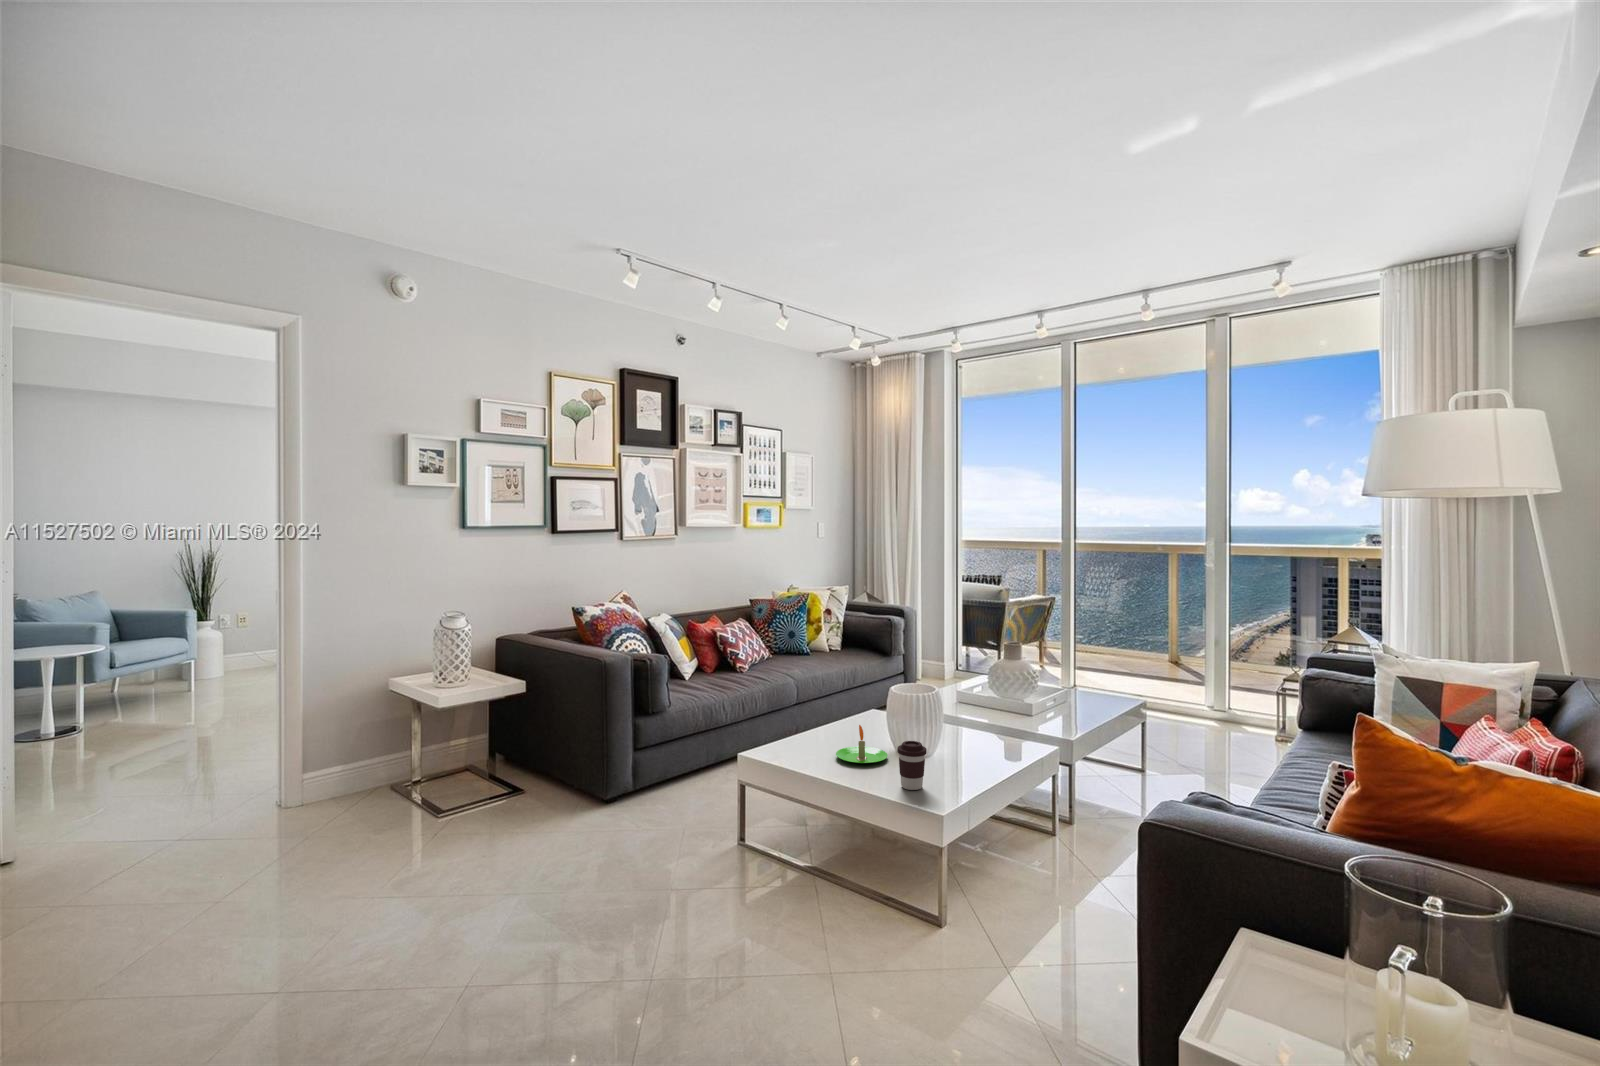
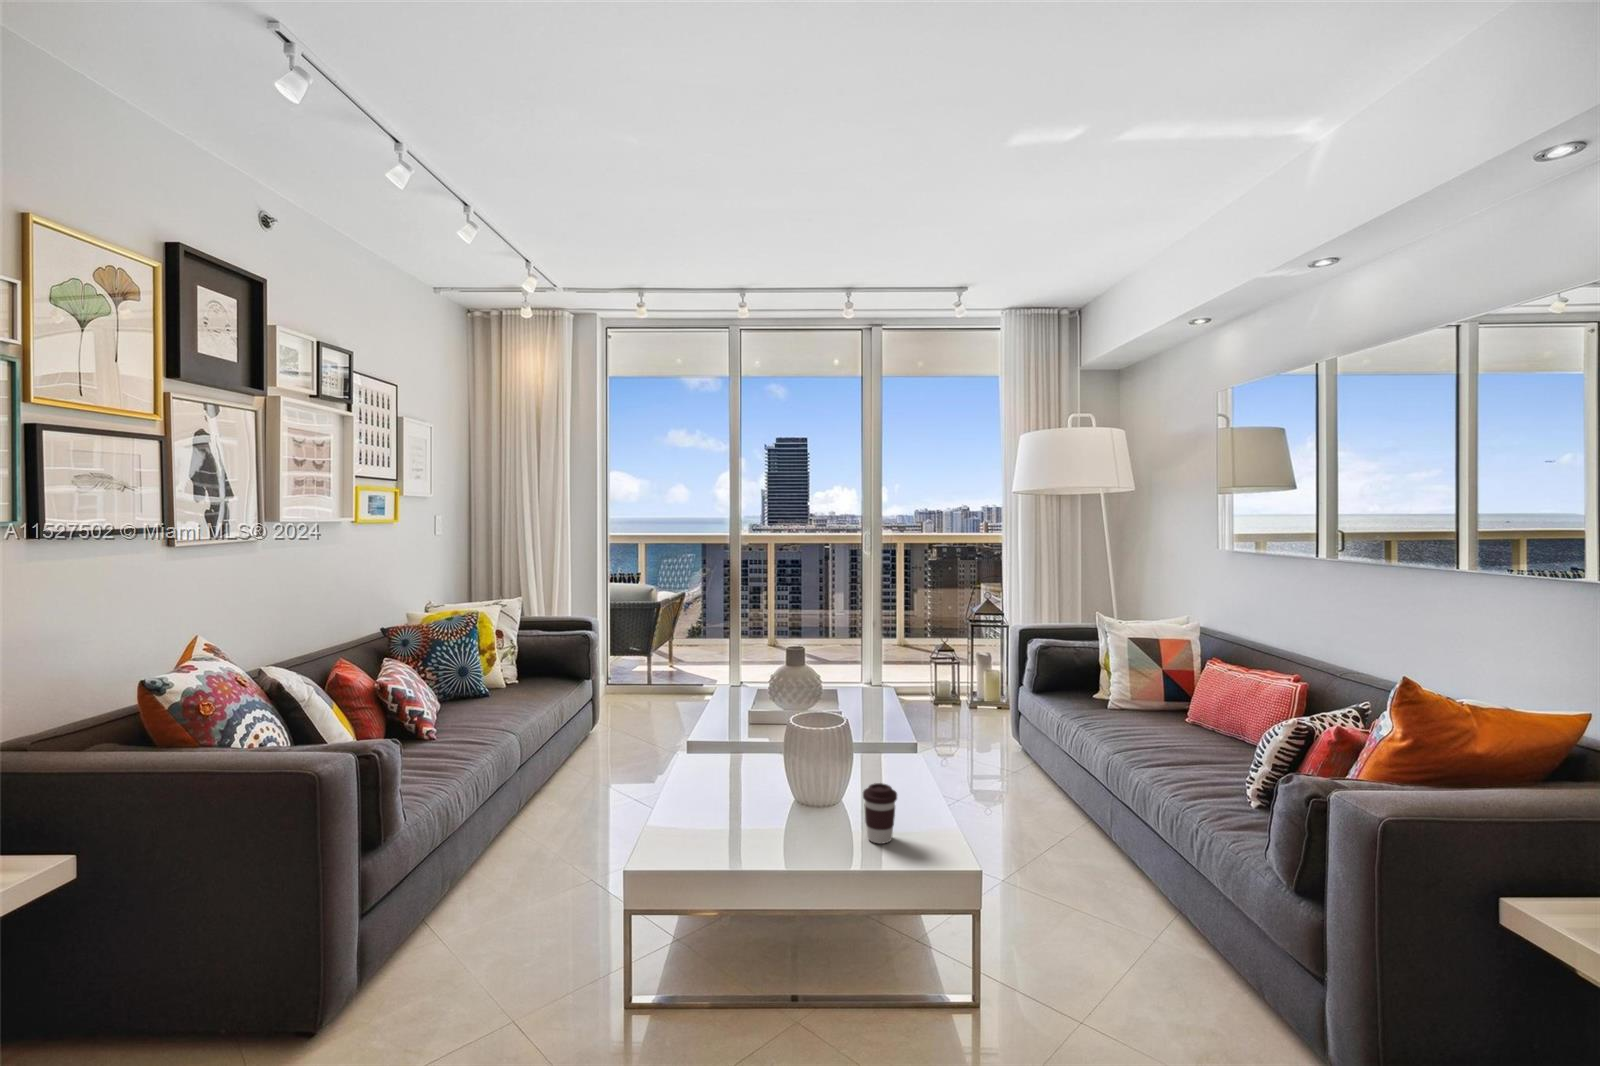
candle: present [836,725,888,764] -> none [740,778,806,829]

